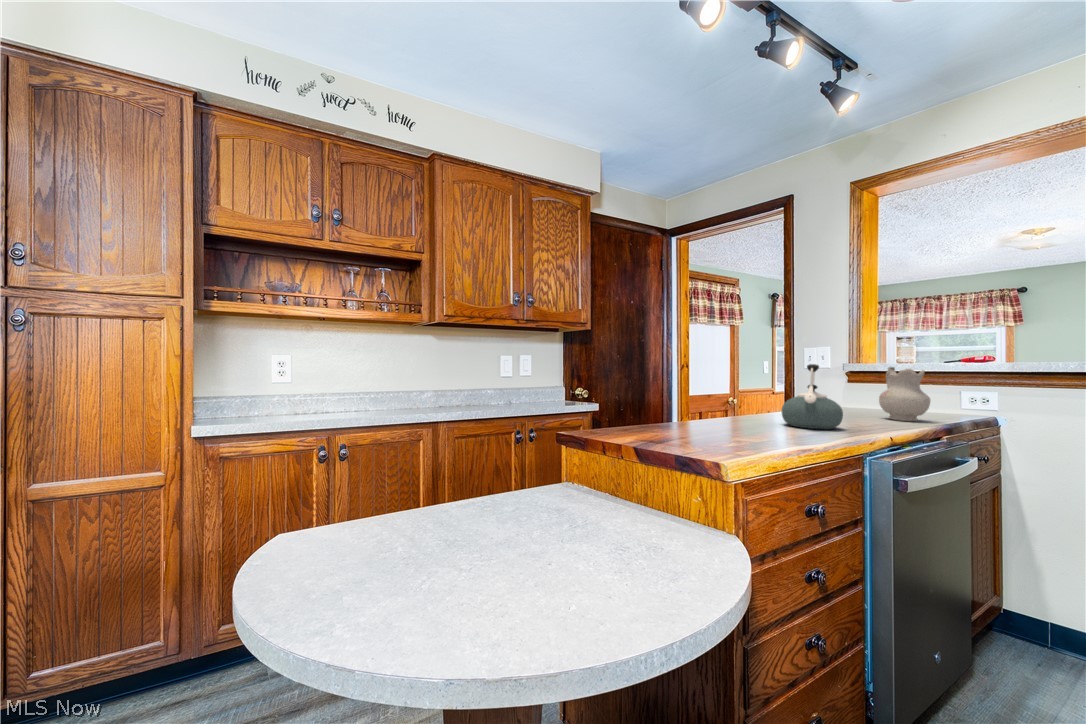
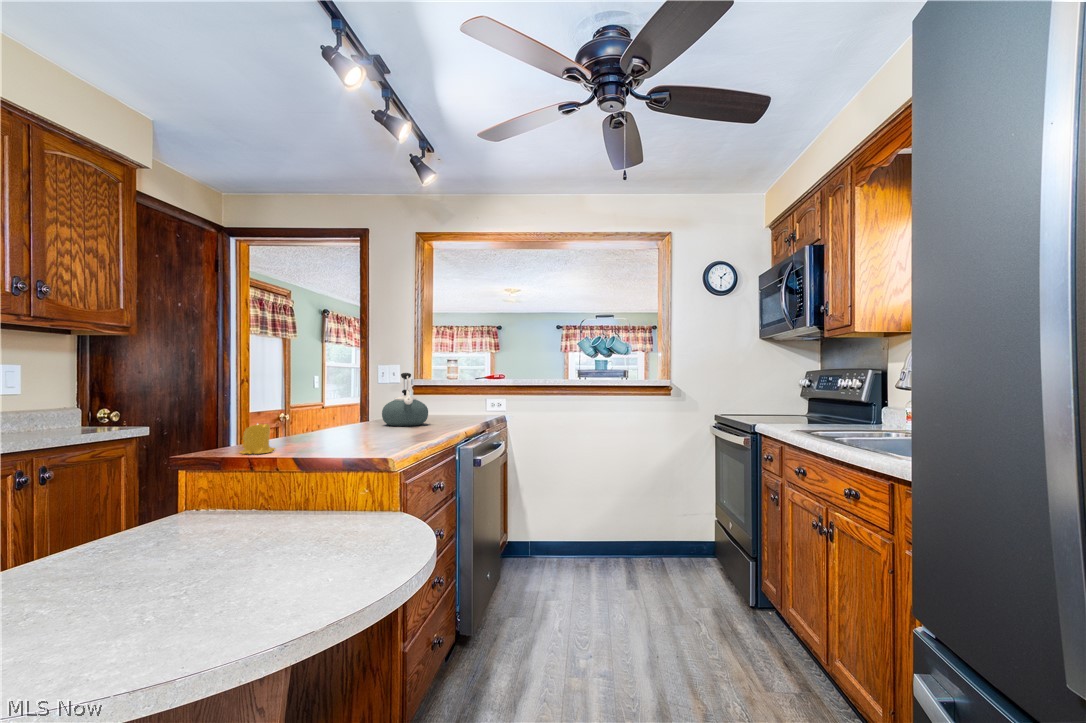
ceramic pitcher: present [879,367,930,421] -> none [437,375,469,415]
candle: none [604,409,635,439] -> present [240,424,275,454]

